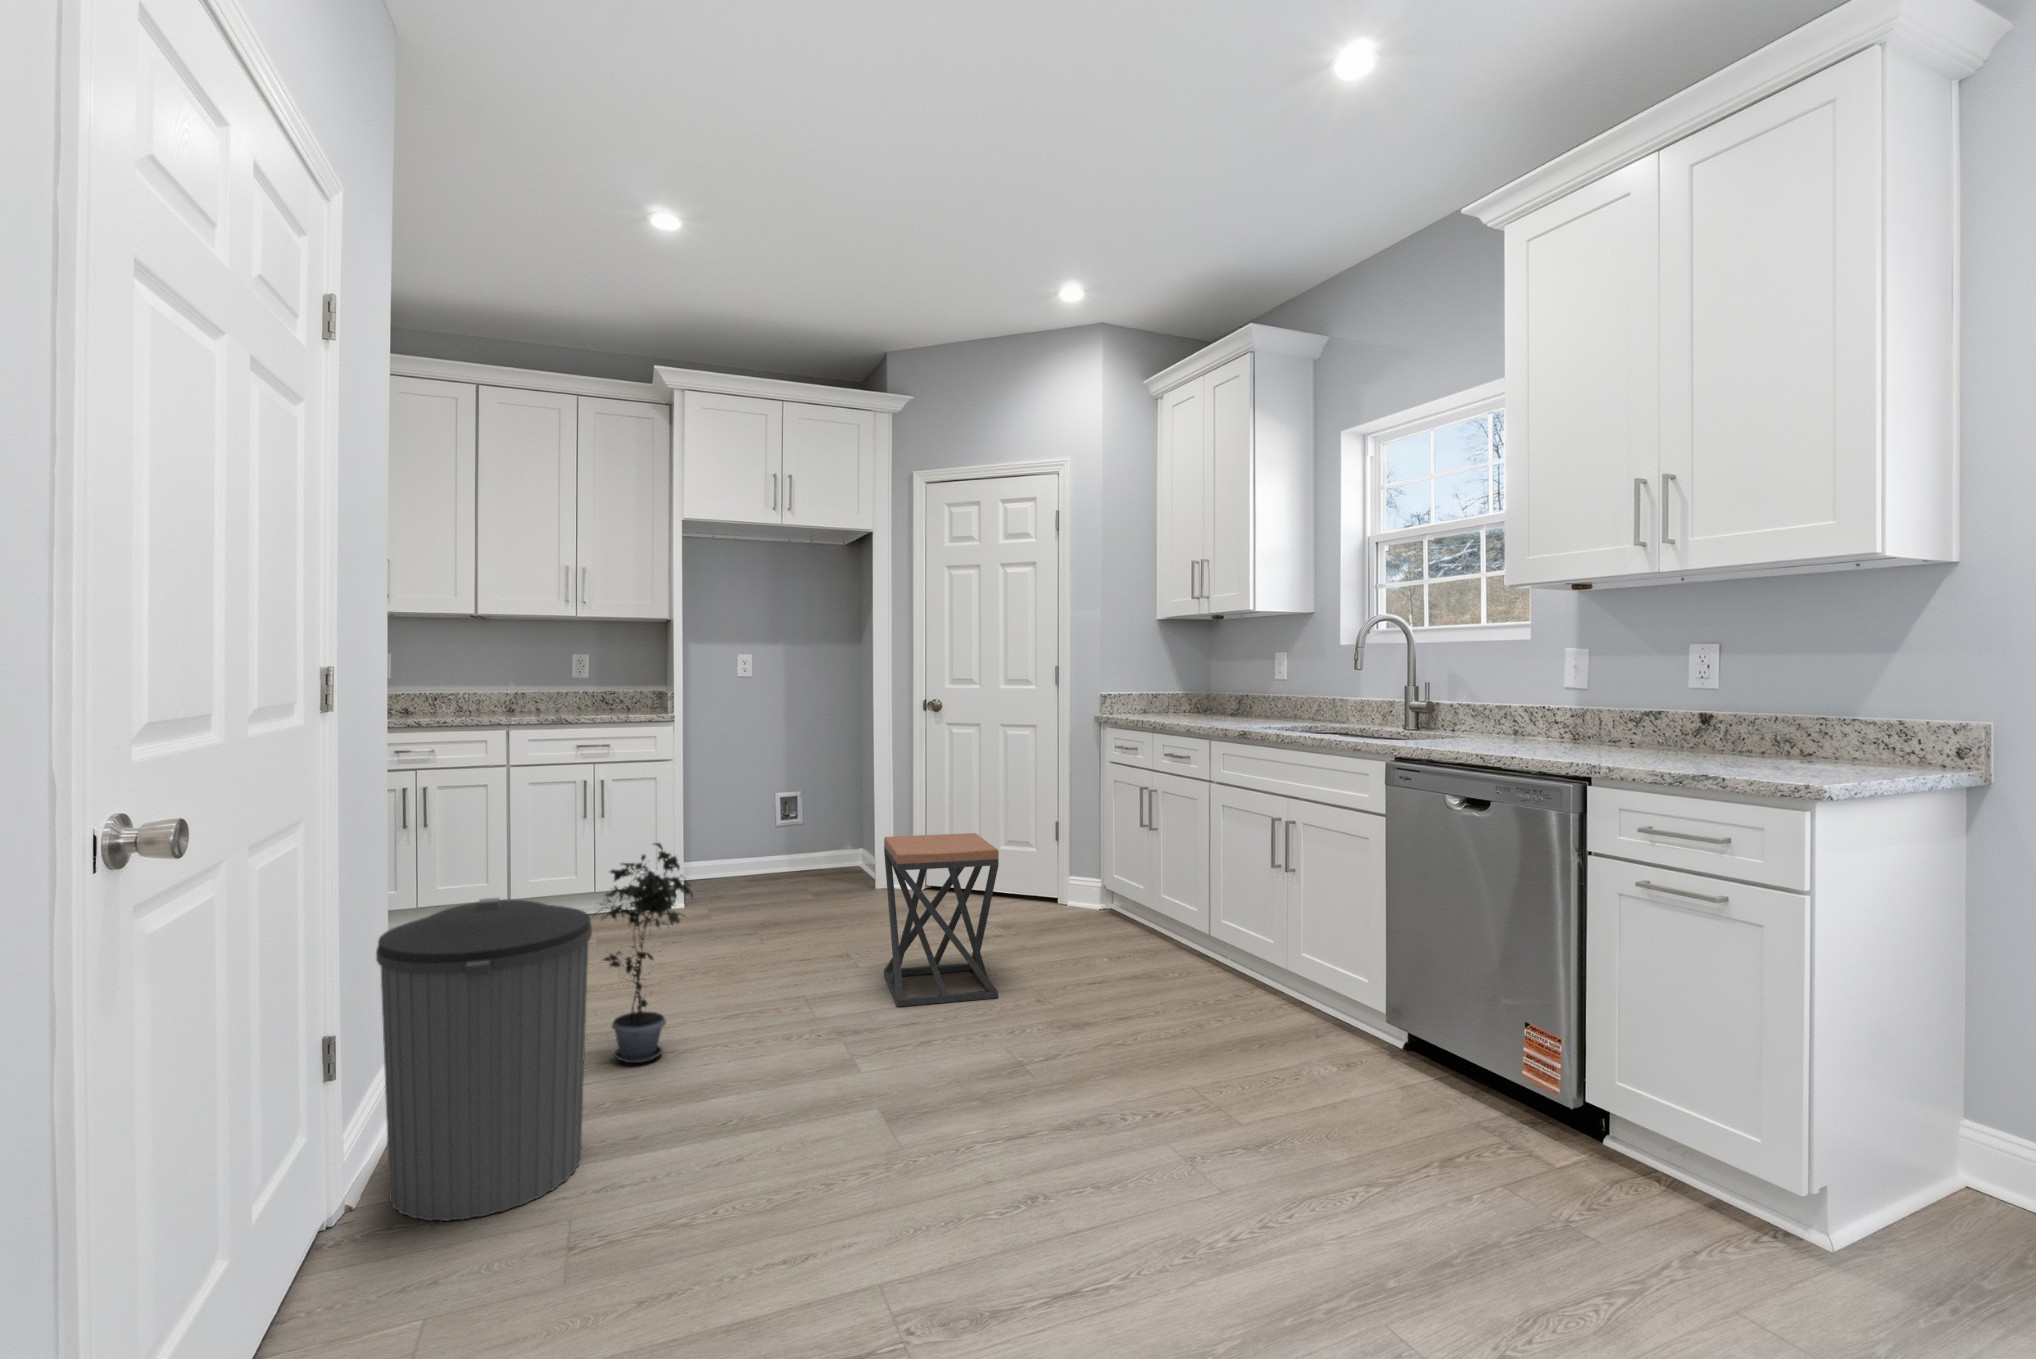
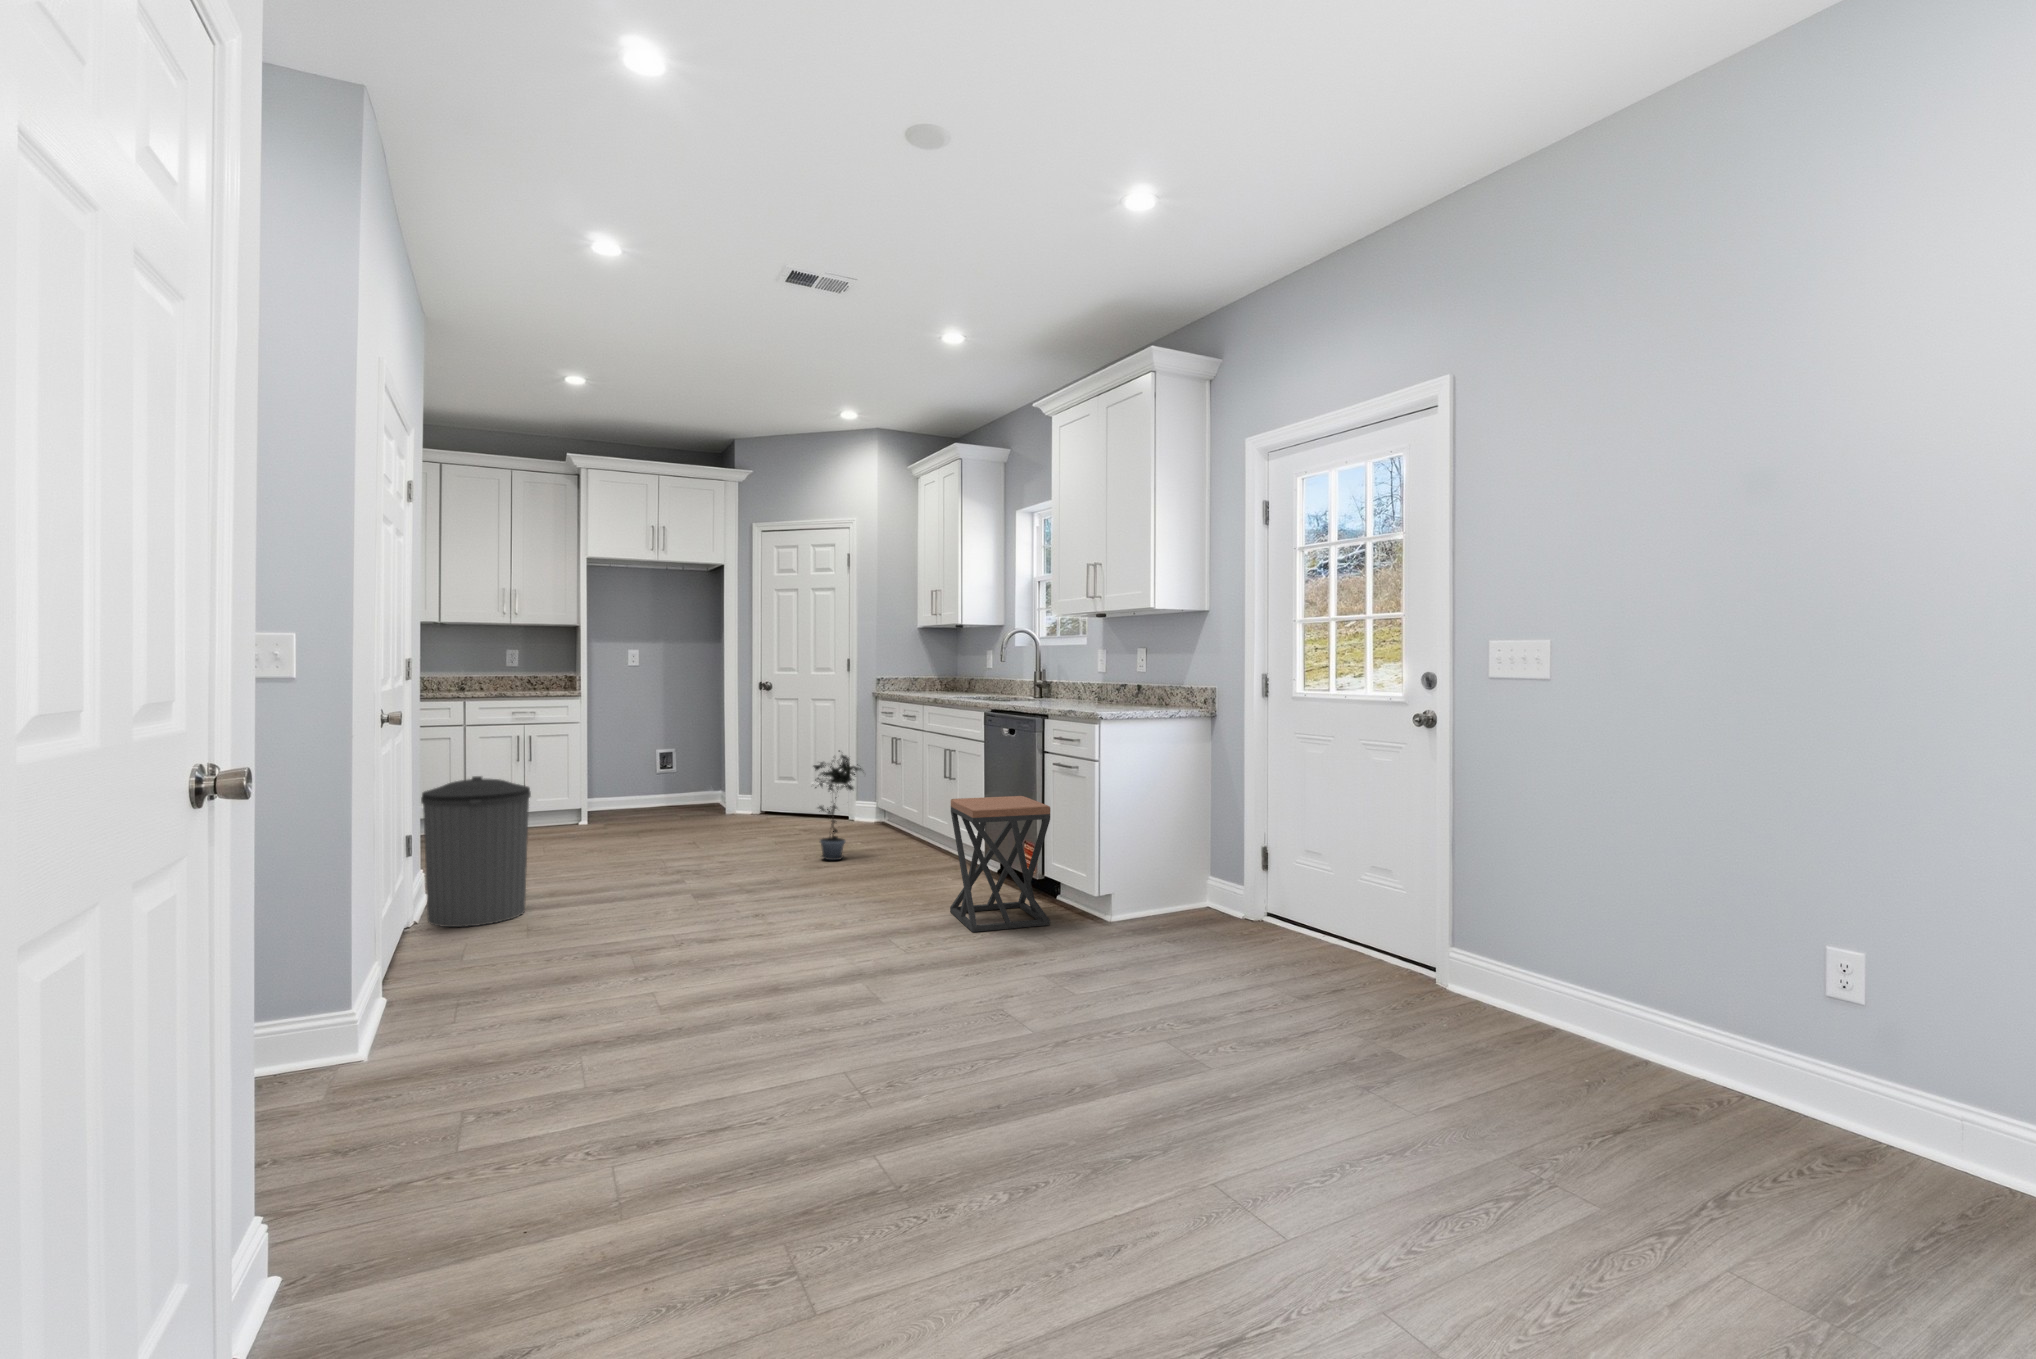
stool: present [884,833,999,1007] -> present [950,796,1050,932]
potted plant: present [601,843,693,1063] -> present [814,750,861,860]

